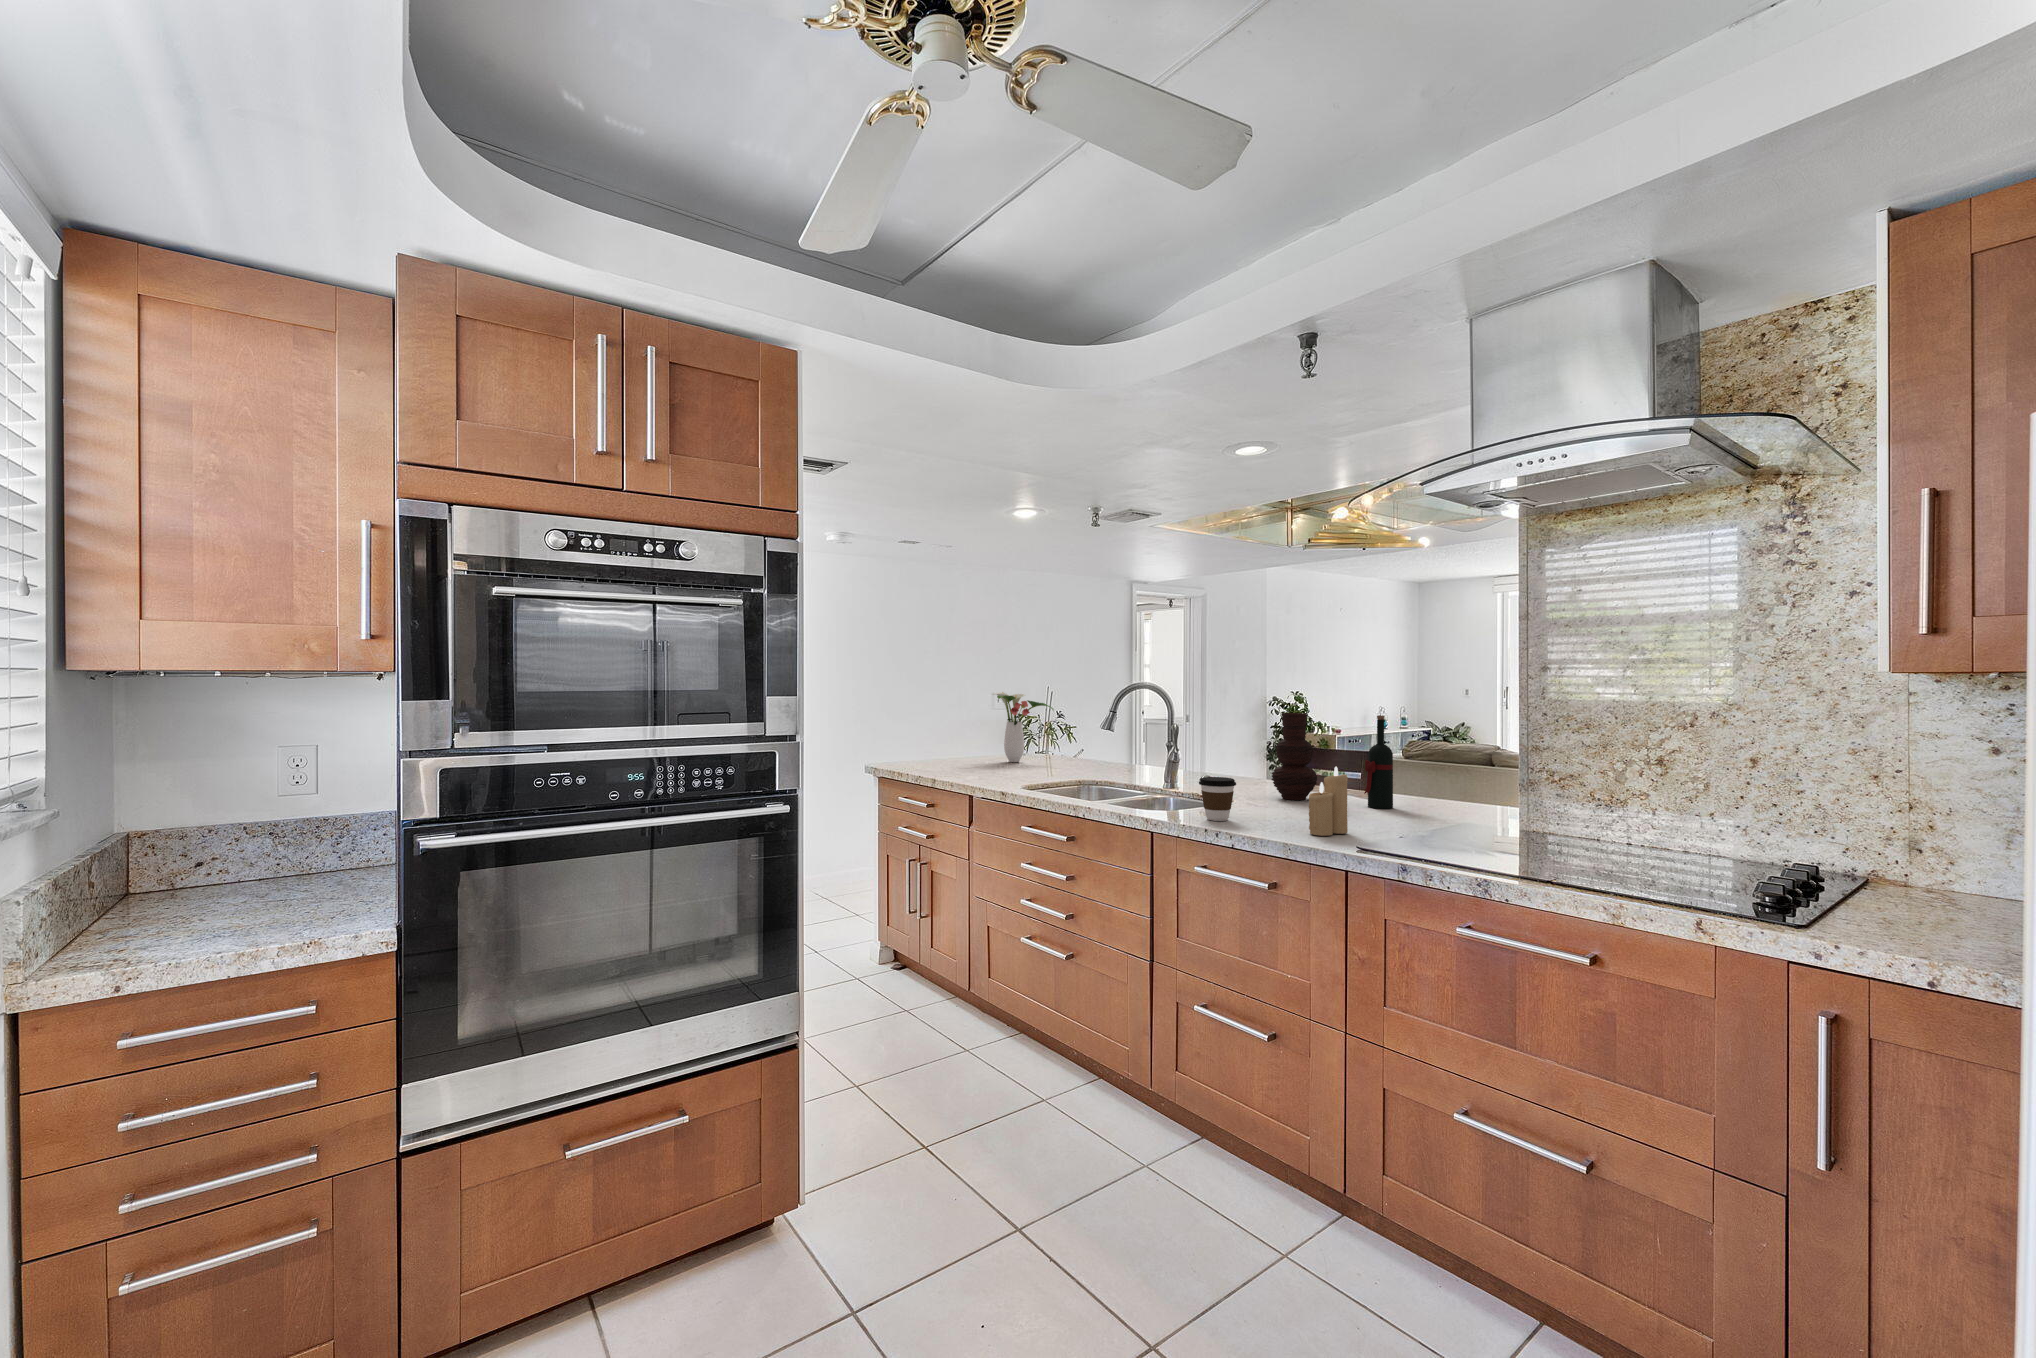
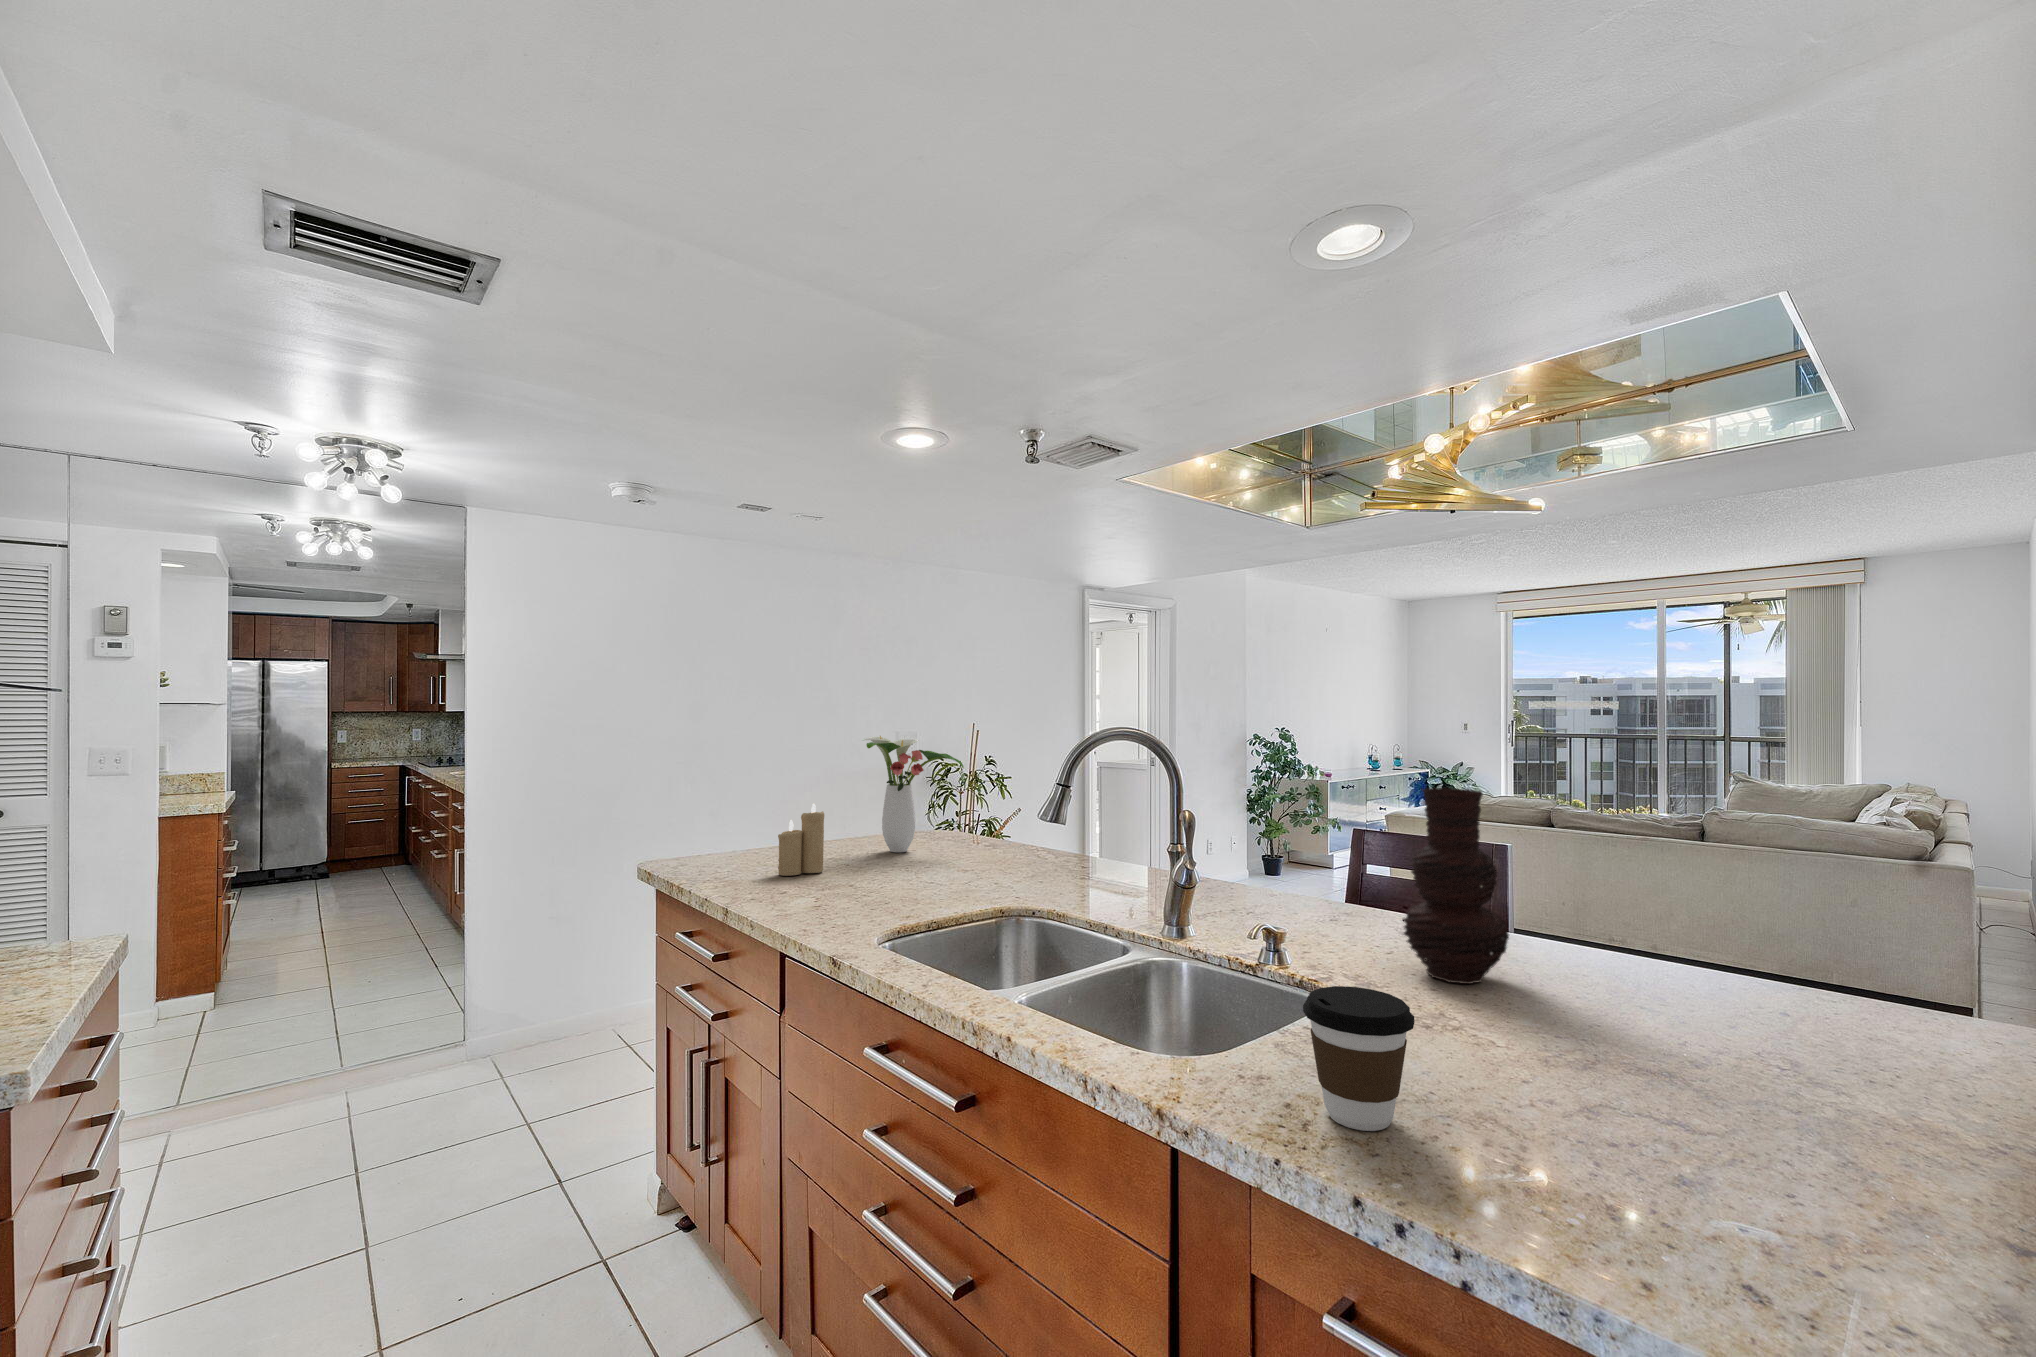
wine bottle: present [1364,716,1393,809] -> none [1648,801,1721,1026]
candle: present [1309,767,1348,836] -> present [778,803,824,876]

